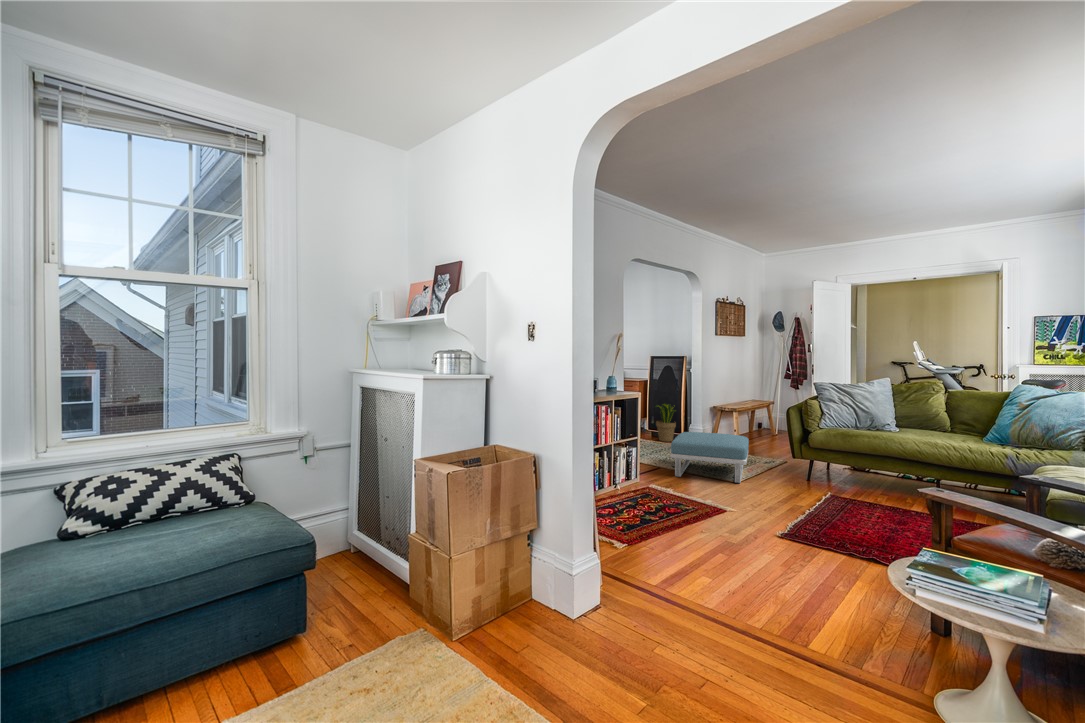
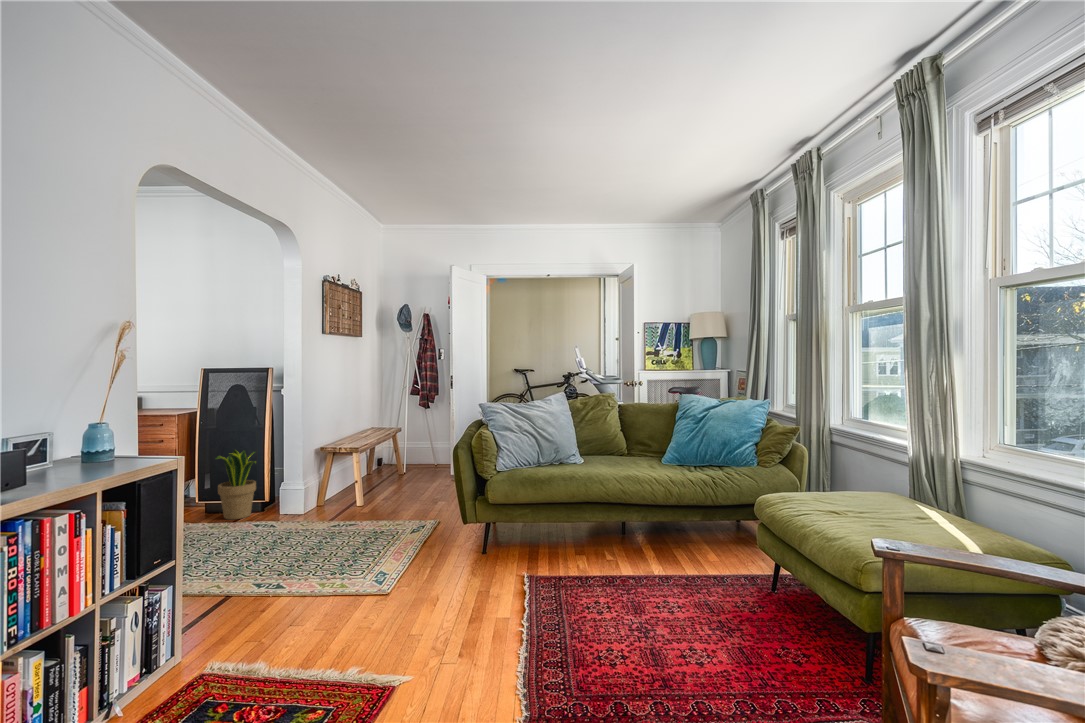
footstool: present [670,432,749,483] -> none [256,501,404,614]

